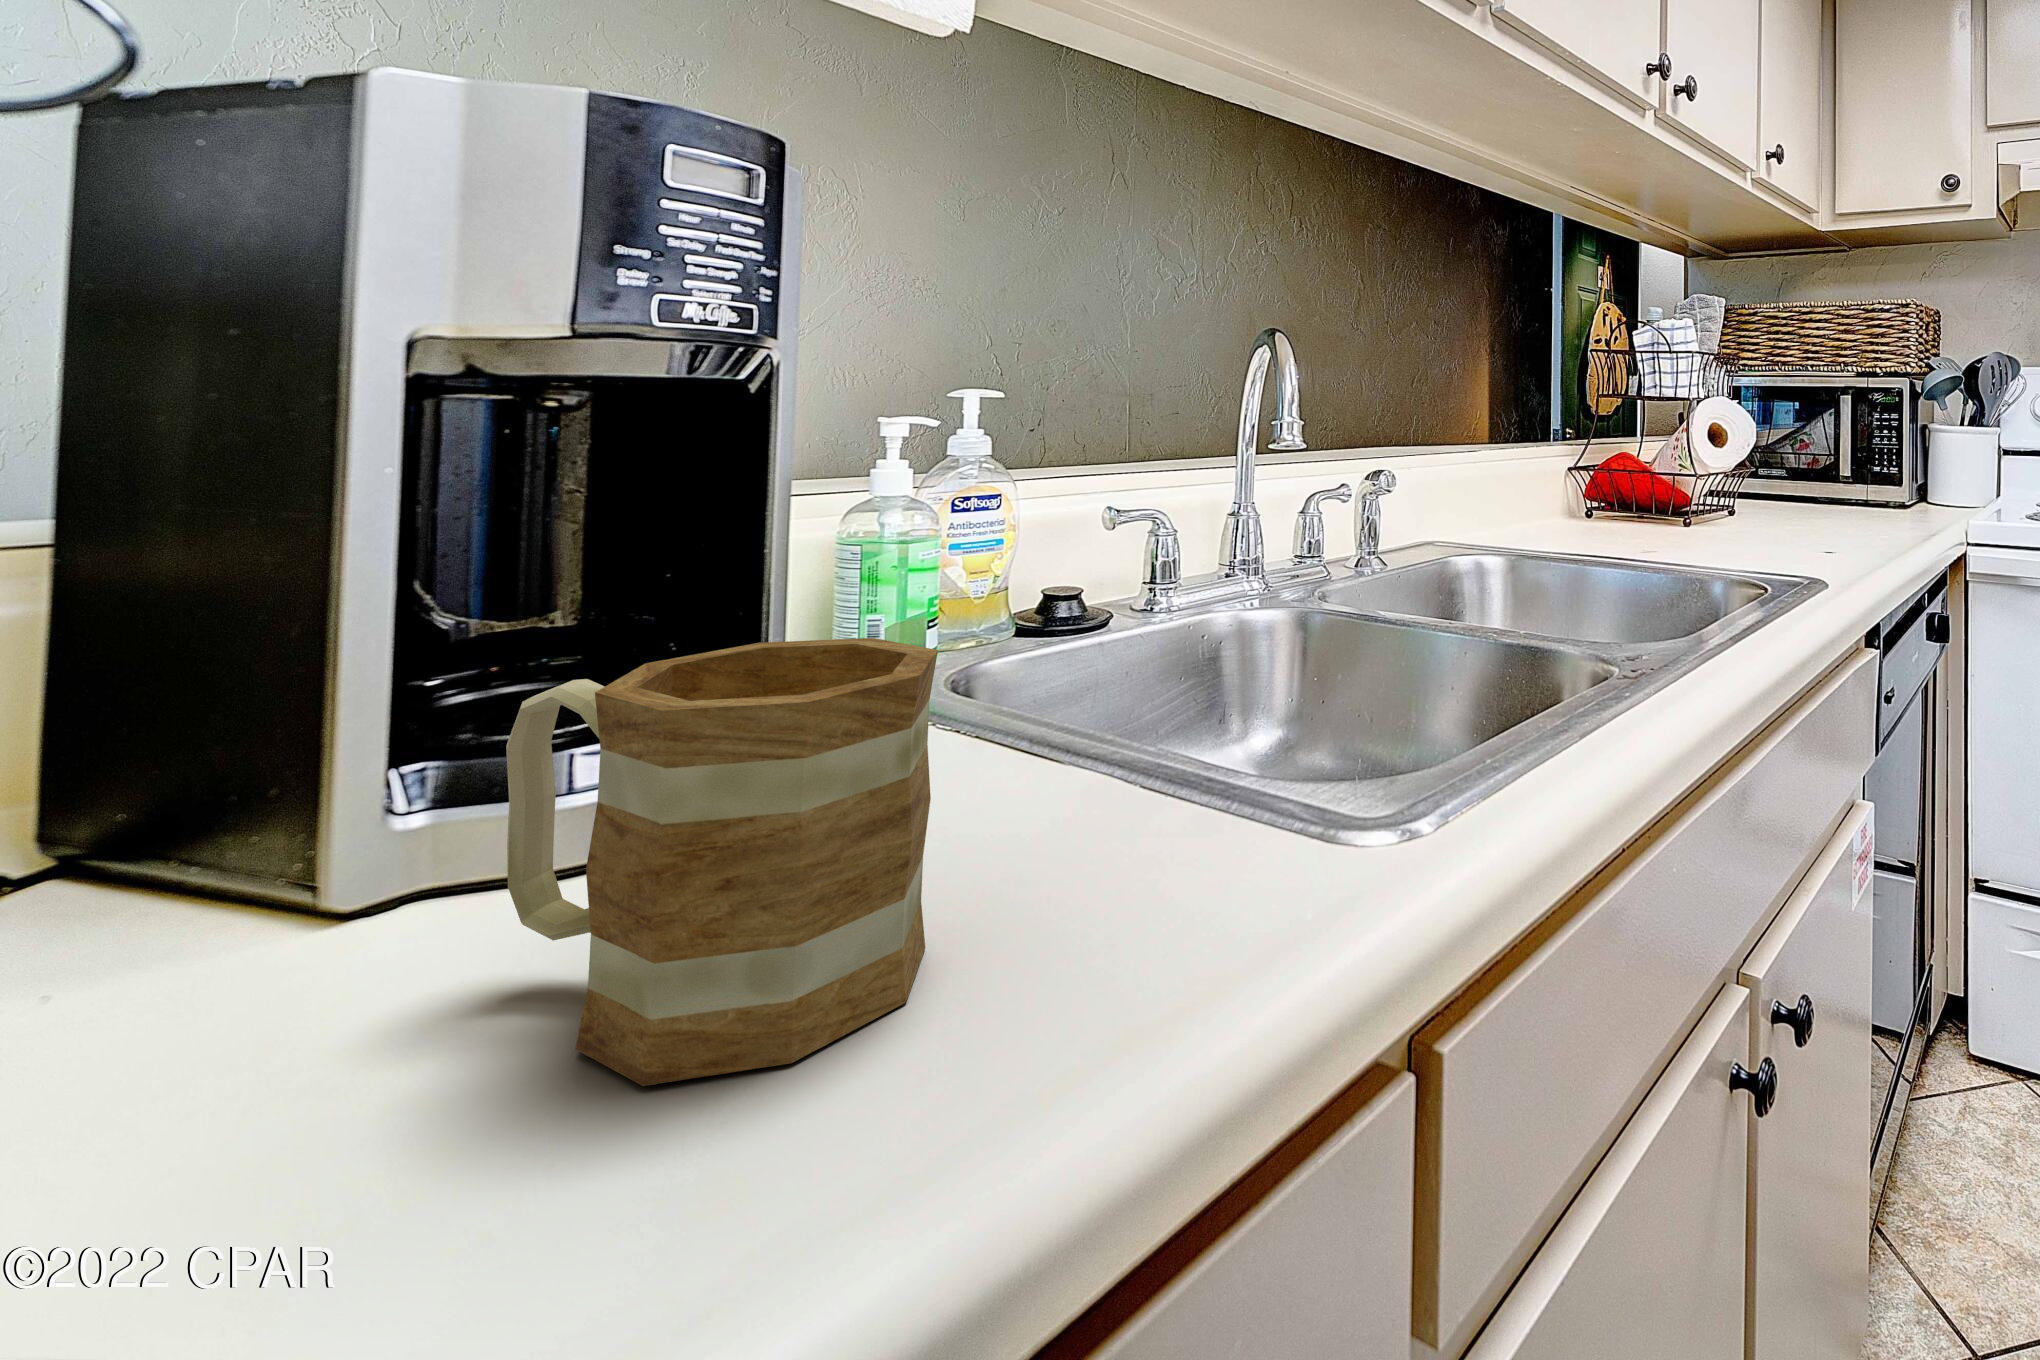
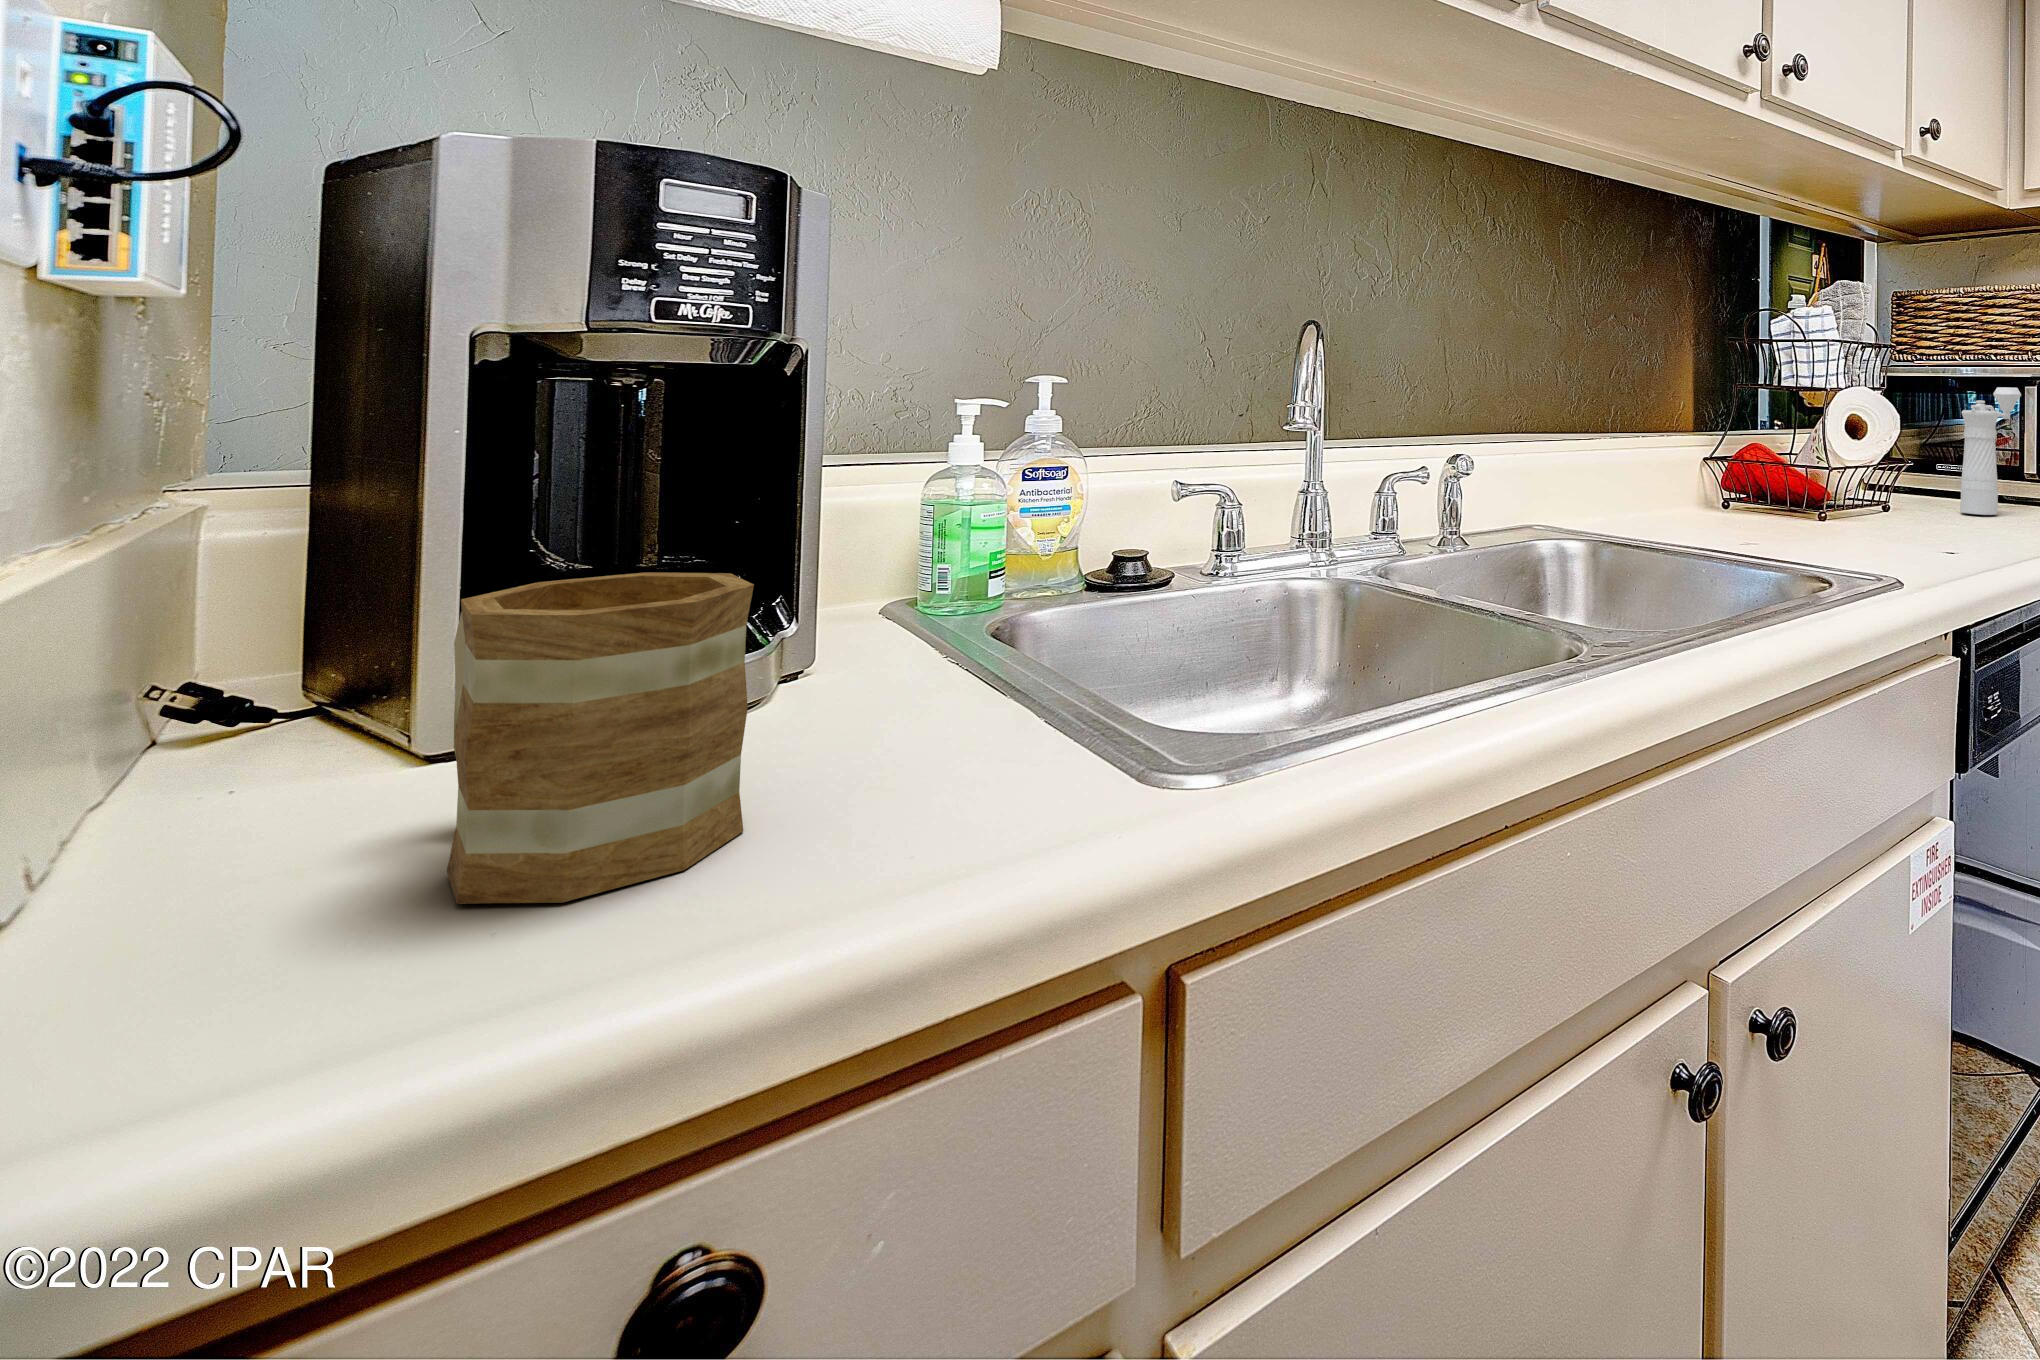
pepper mill: none [1799,396,1846,515] -> present [1961,387,2021,515]

